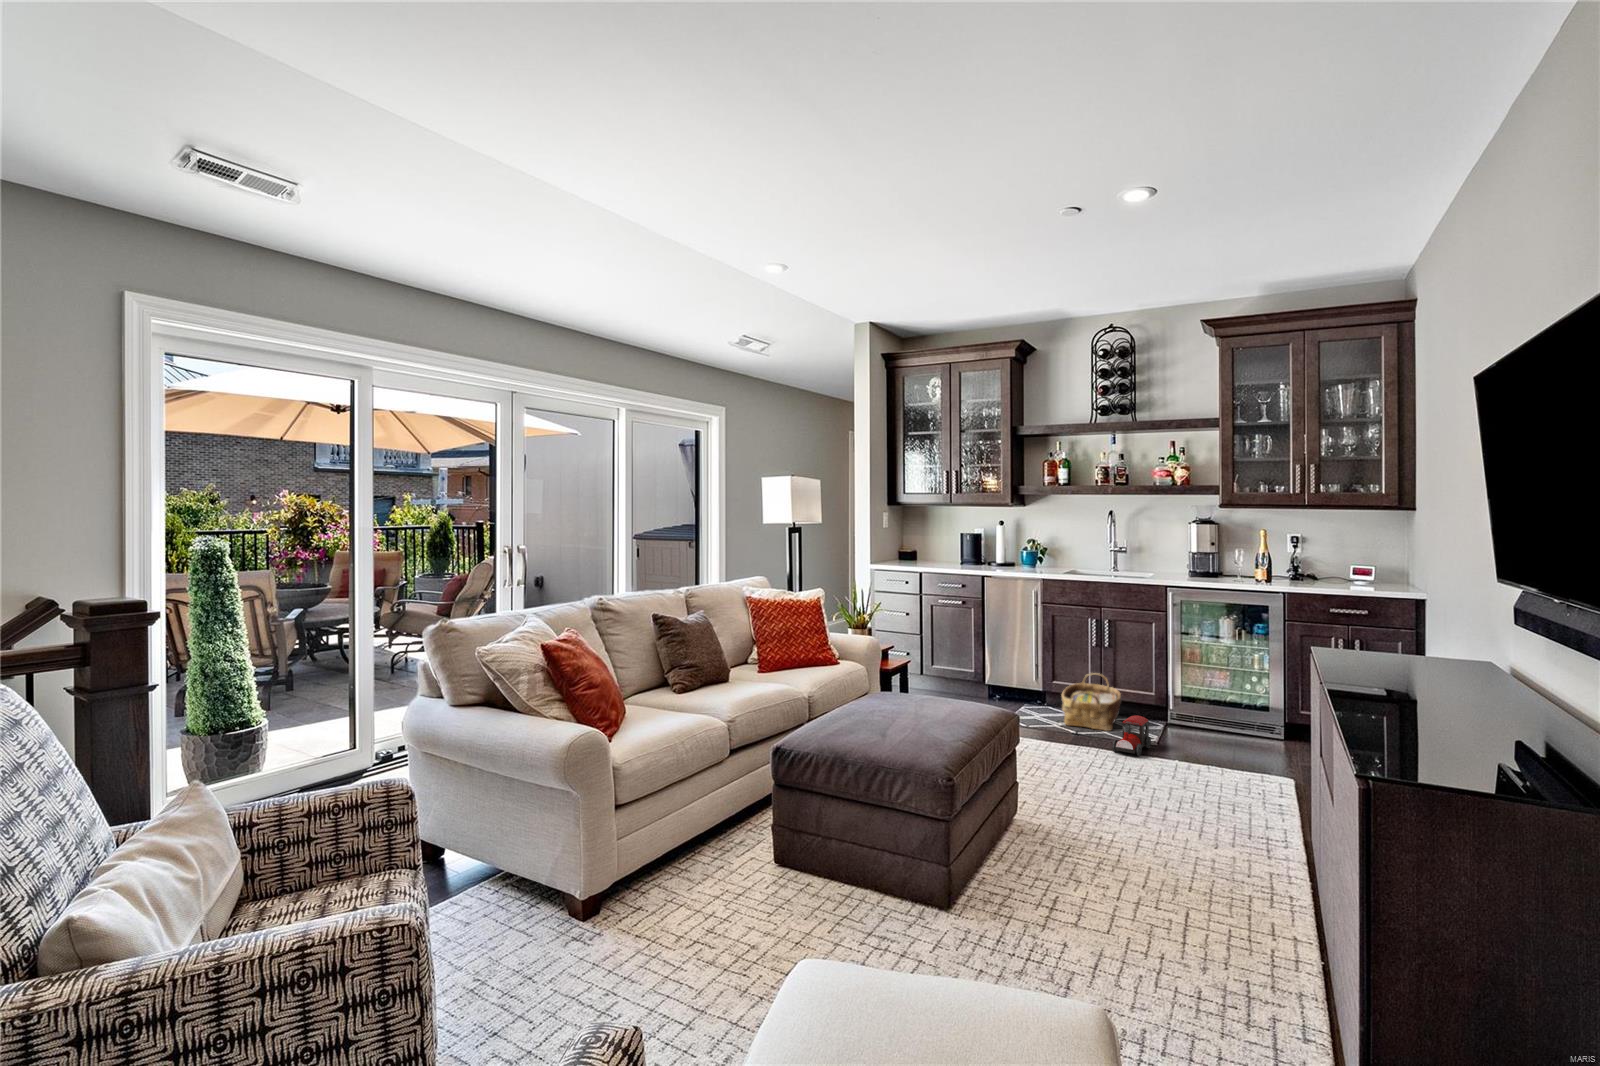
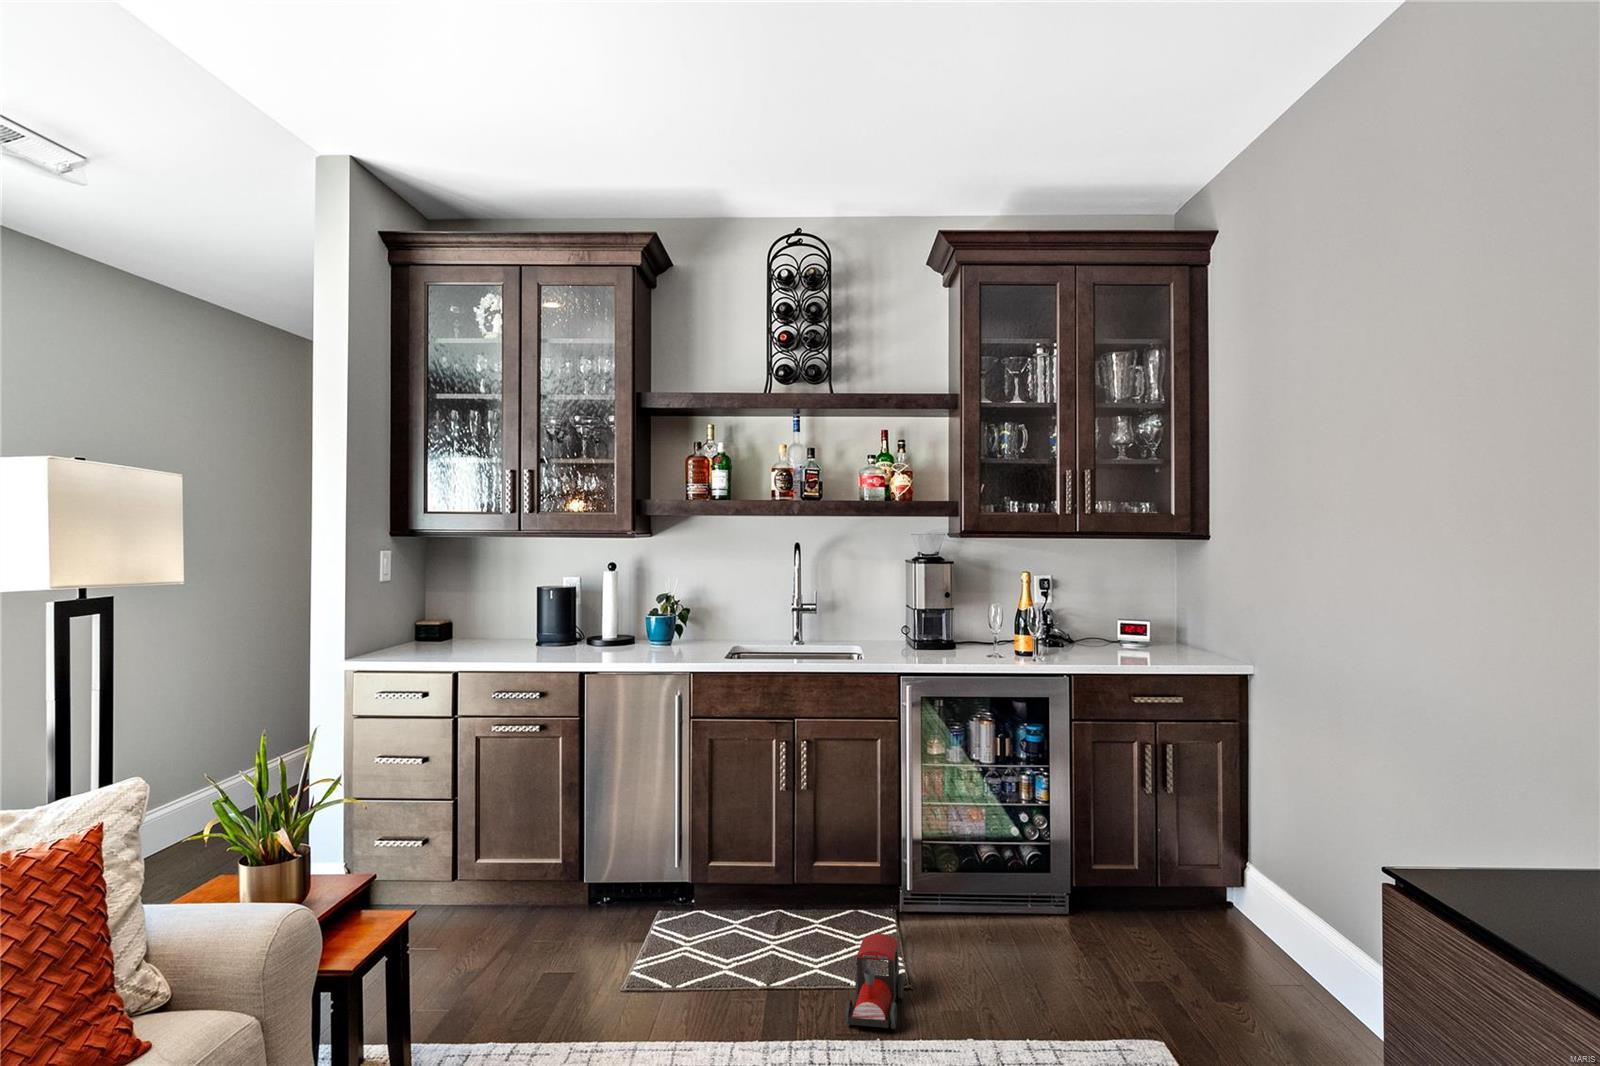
woven basket: present [1062,673,1121,731] -> none [734,839,836,959]

